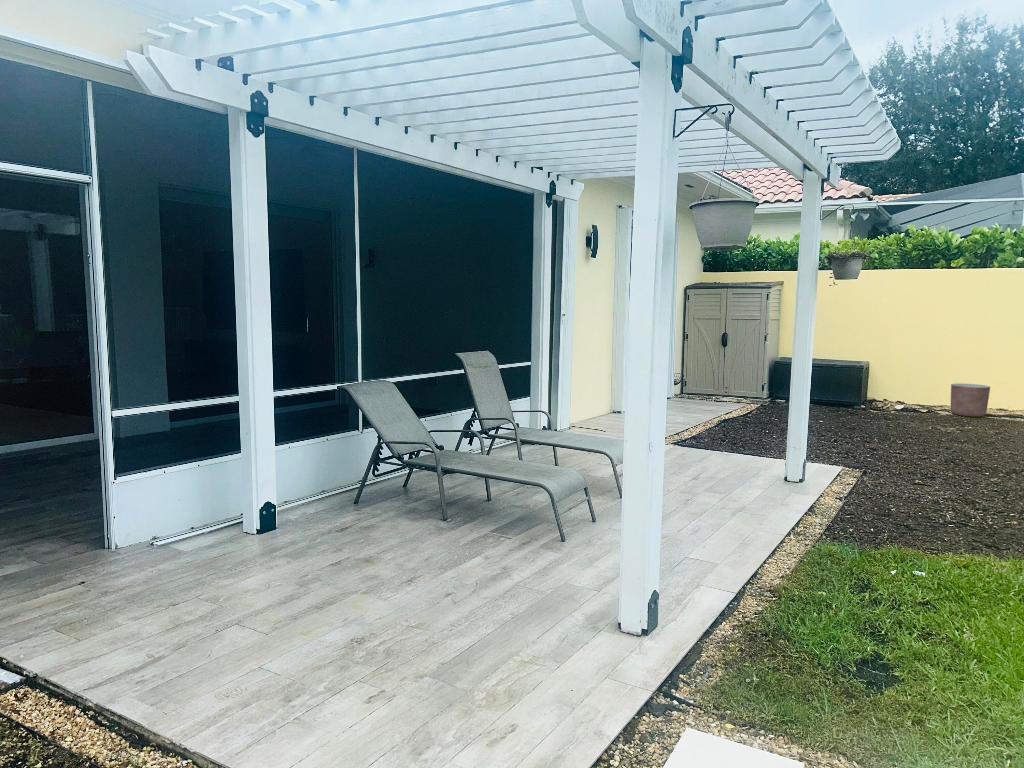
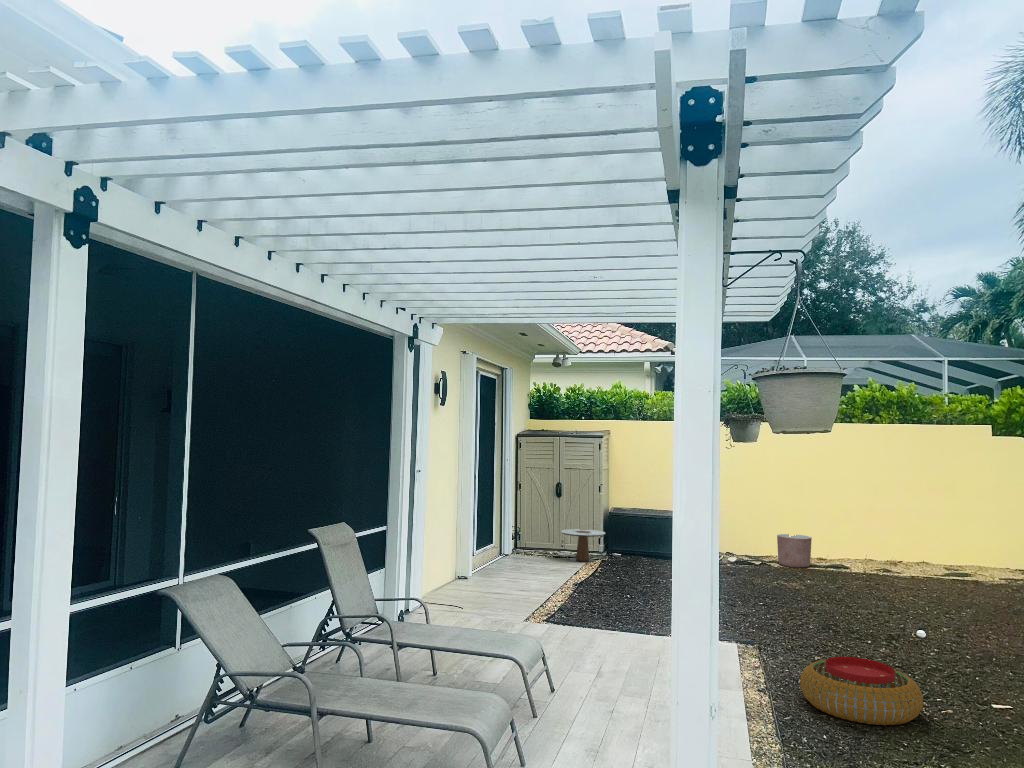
side table: none [720,375,764,405] -> present [561,529,605,562]
pouf: none [873,472,990,527] -> present [800,657,923,725]

